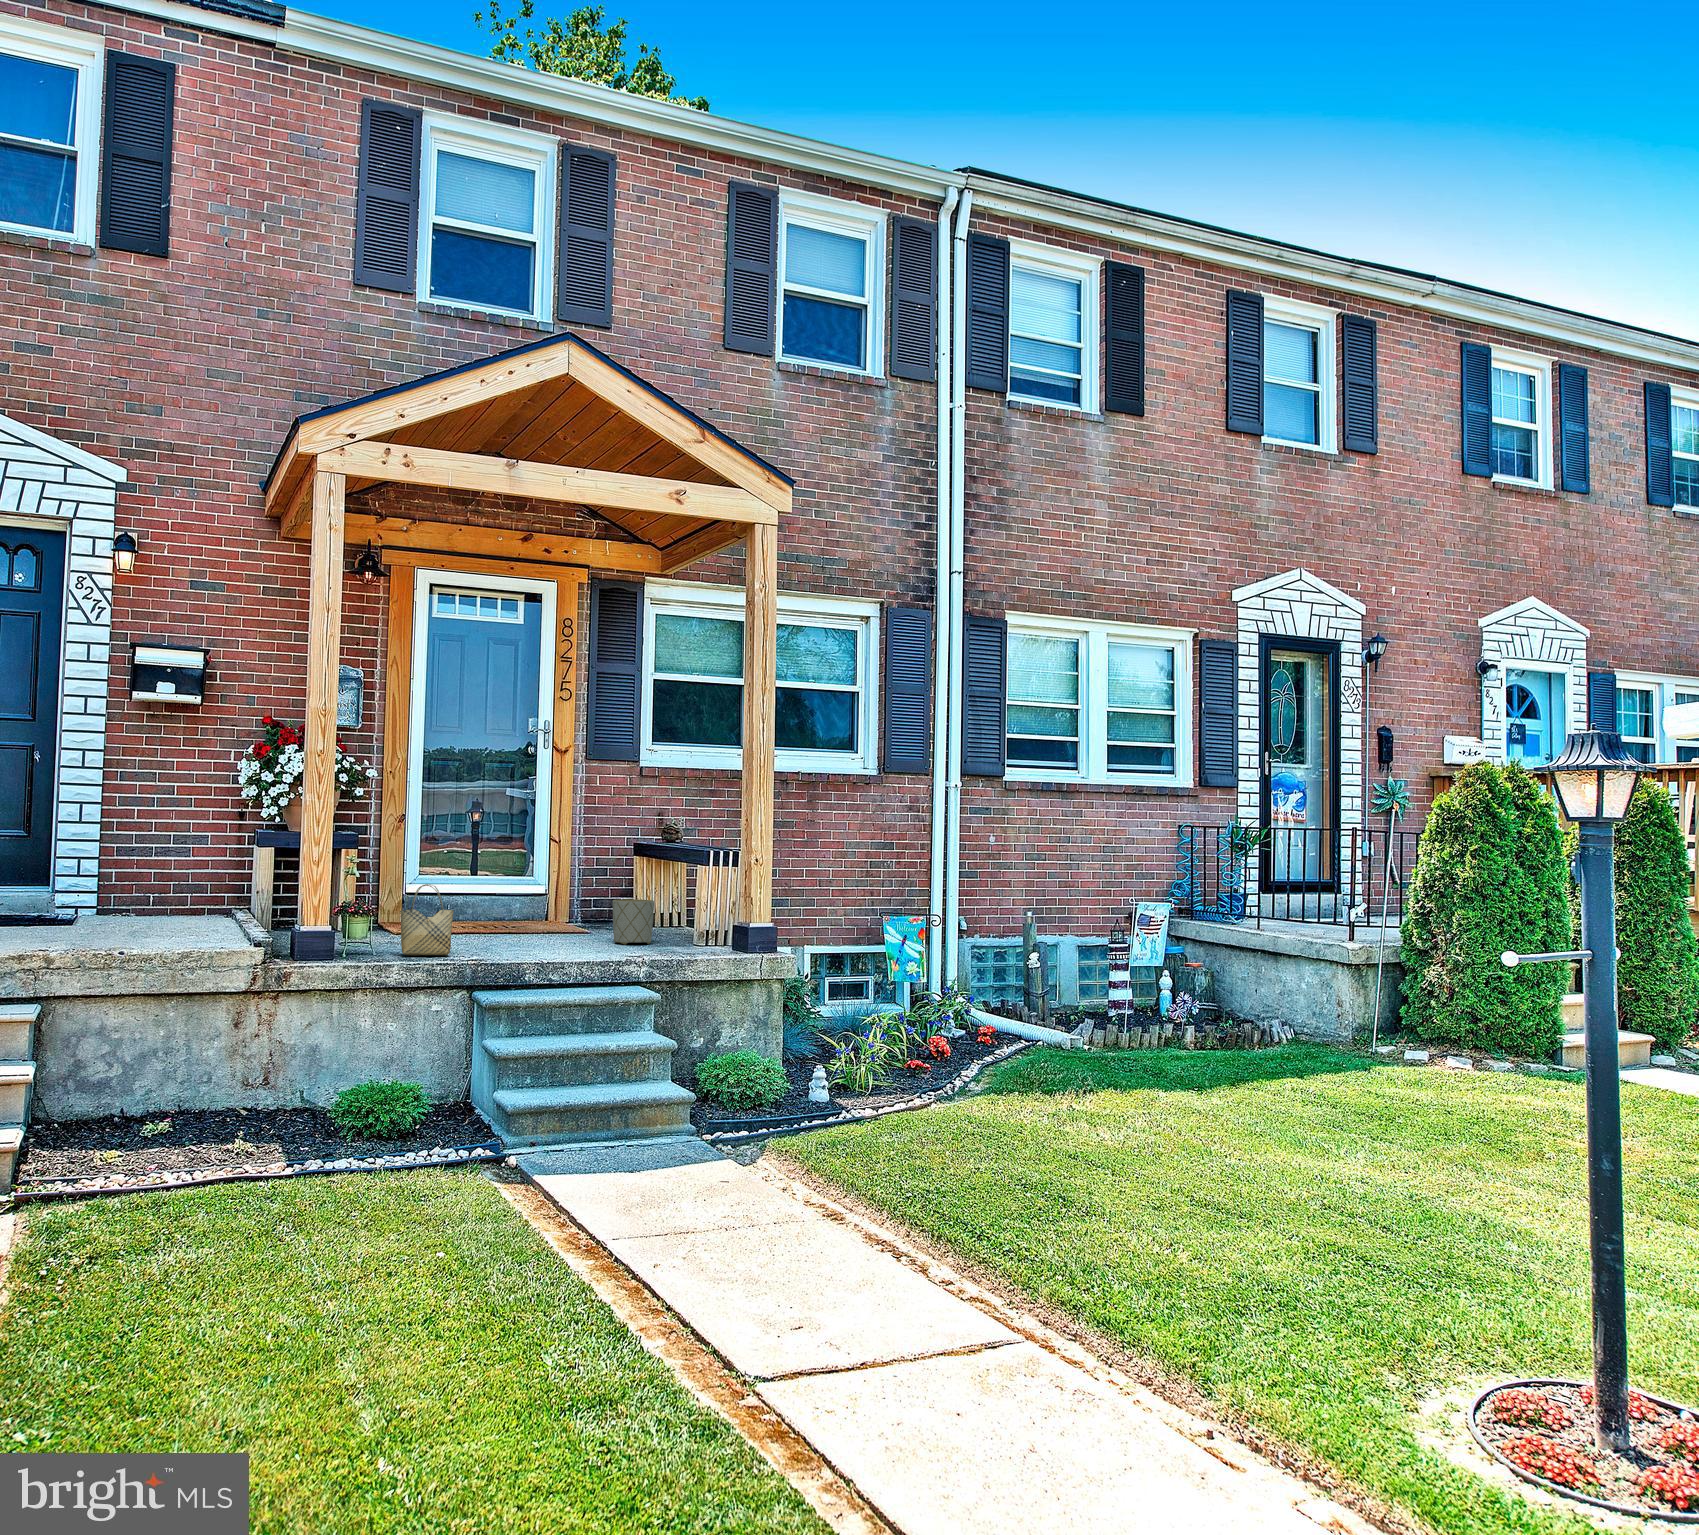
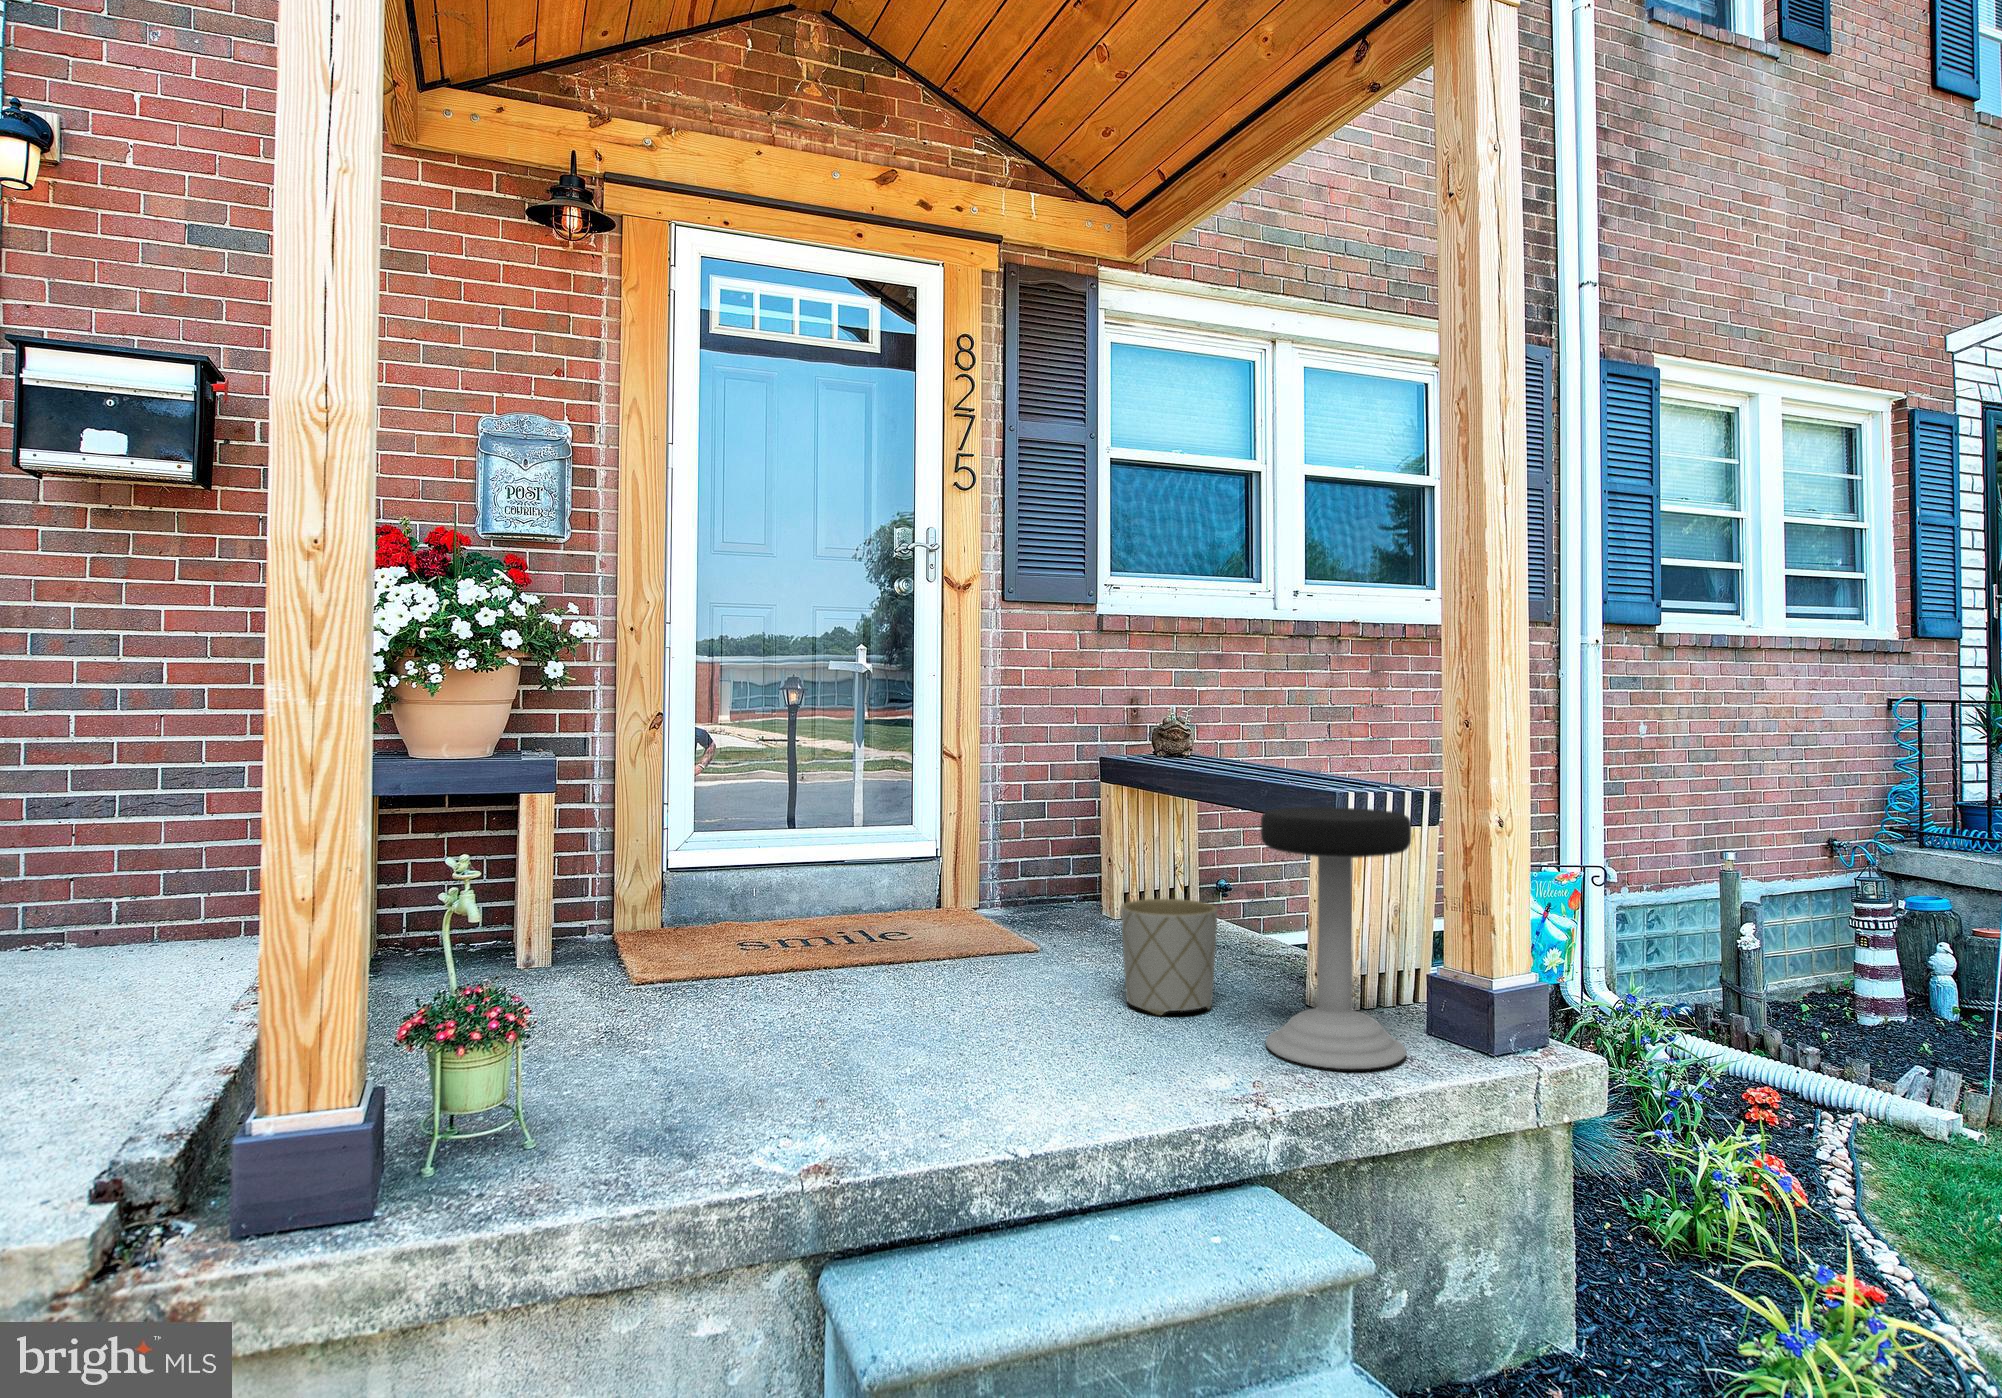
stool: none [659,856,718,953] -> present [1261,807,1411,1069]
woven basket: present [400,884,454,956] -> none [592,928,752,1152]

